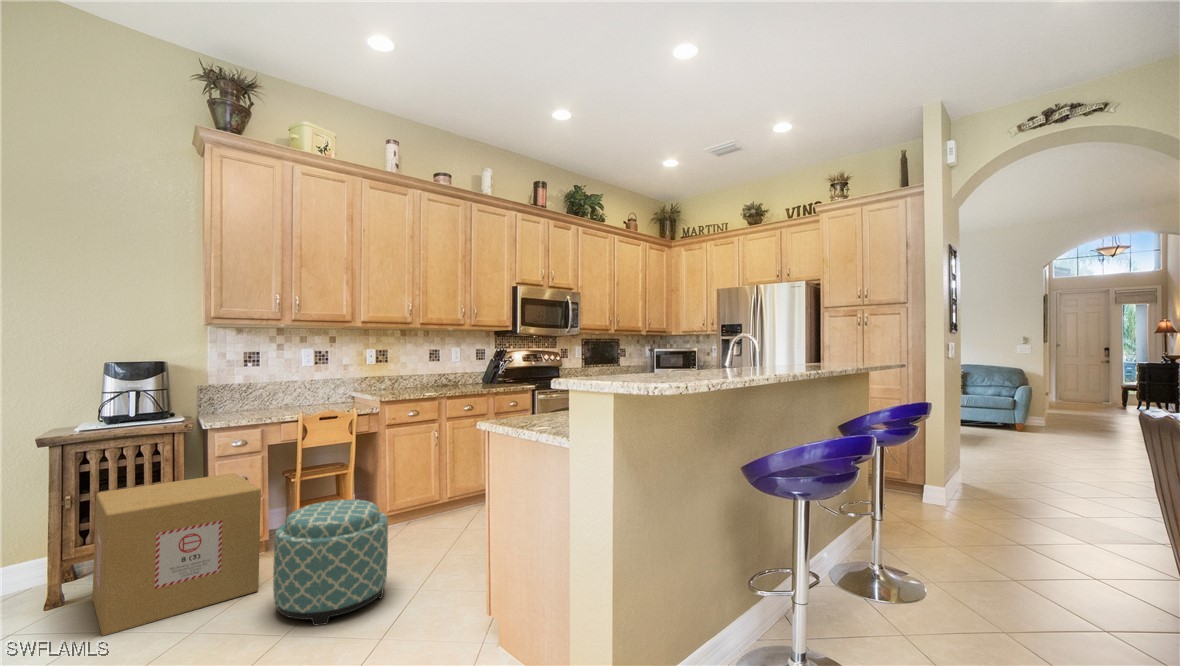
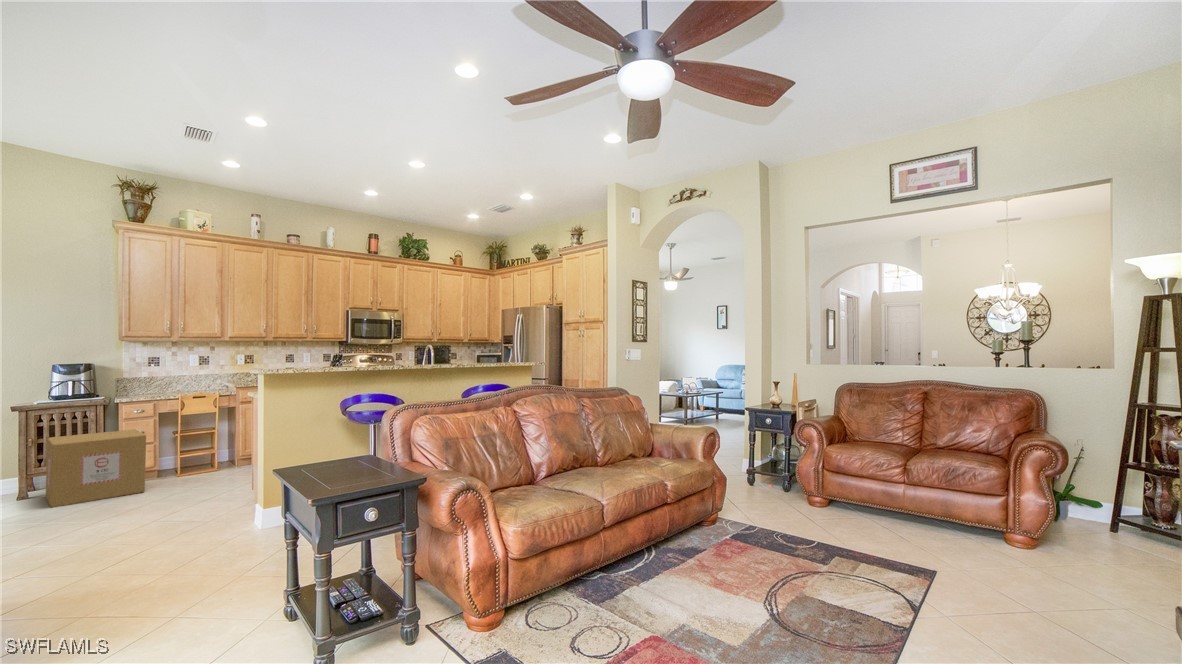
ottoman: present [273,499,388,625] -> none [149,441,220,502]

